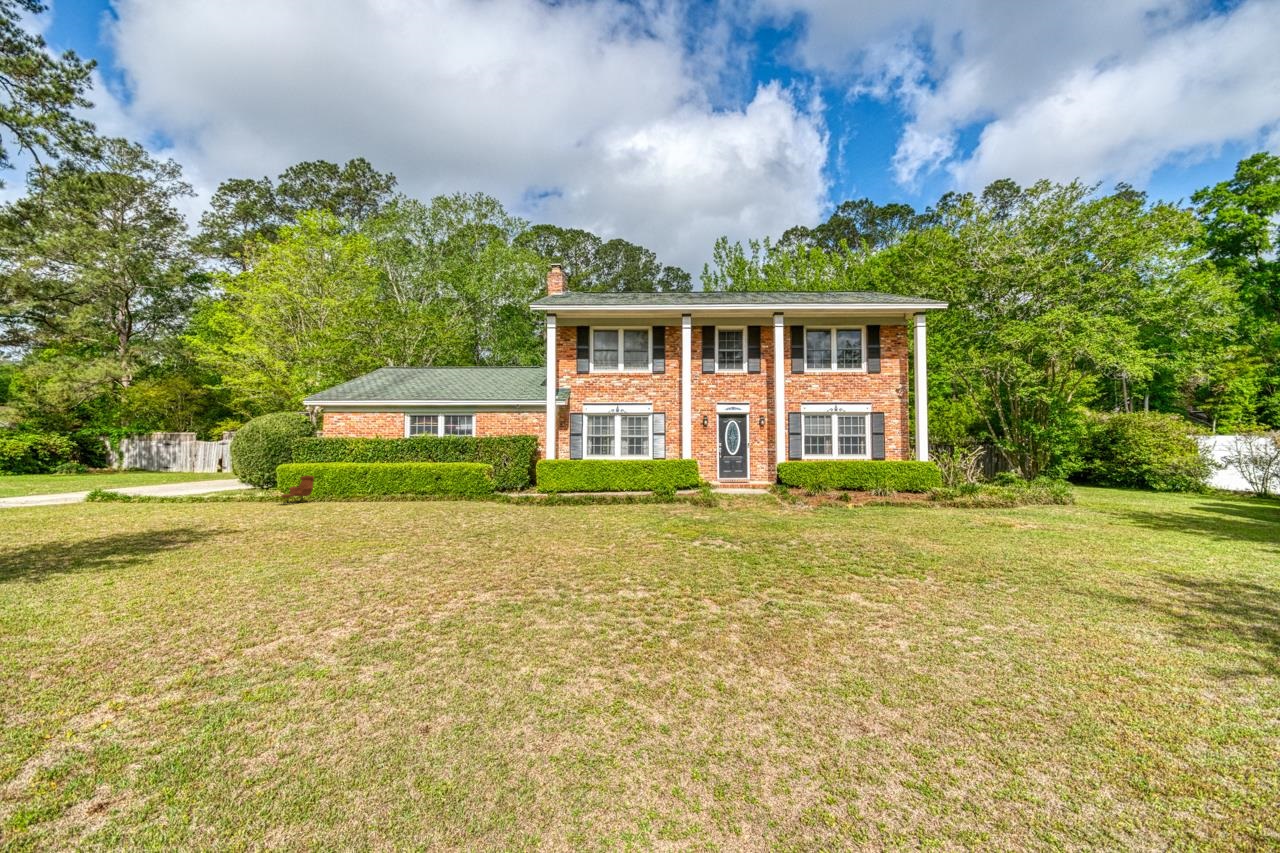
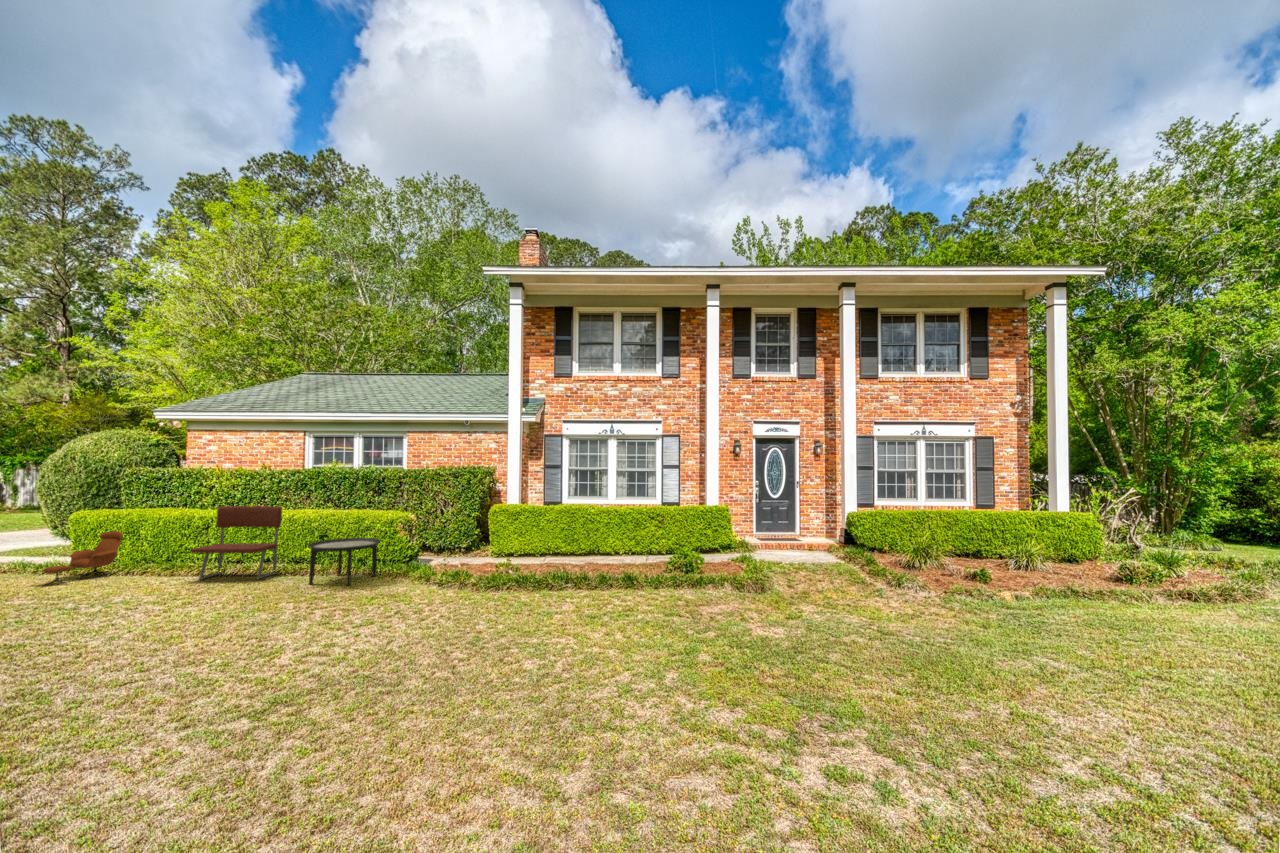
bench: none [365,459,412,503] -> present [191,506,282,580]
round table: none [436,479,477,504] -> present [308,538,381,586]

